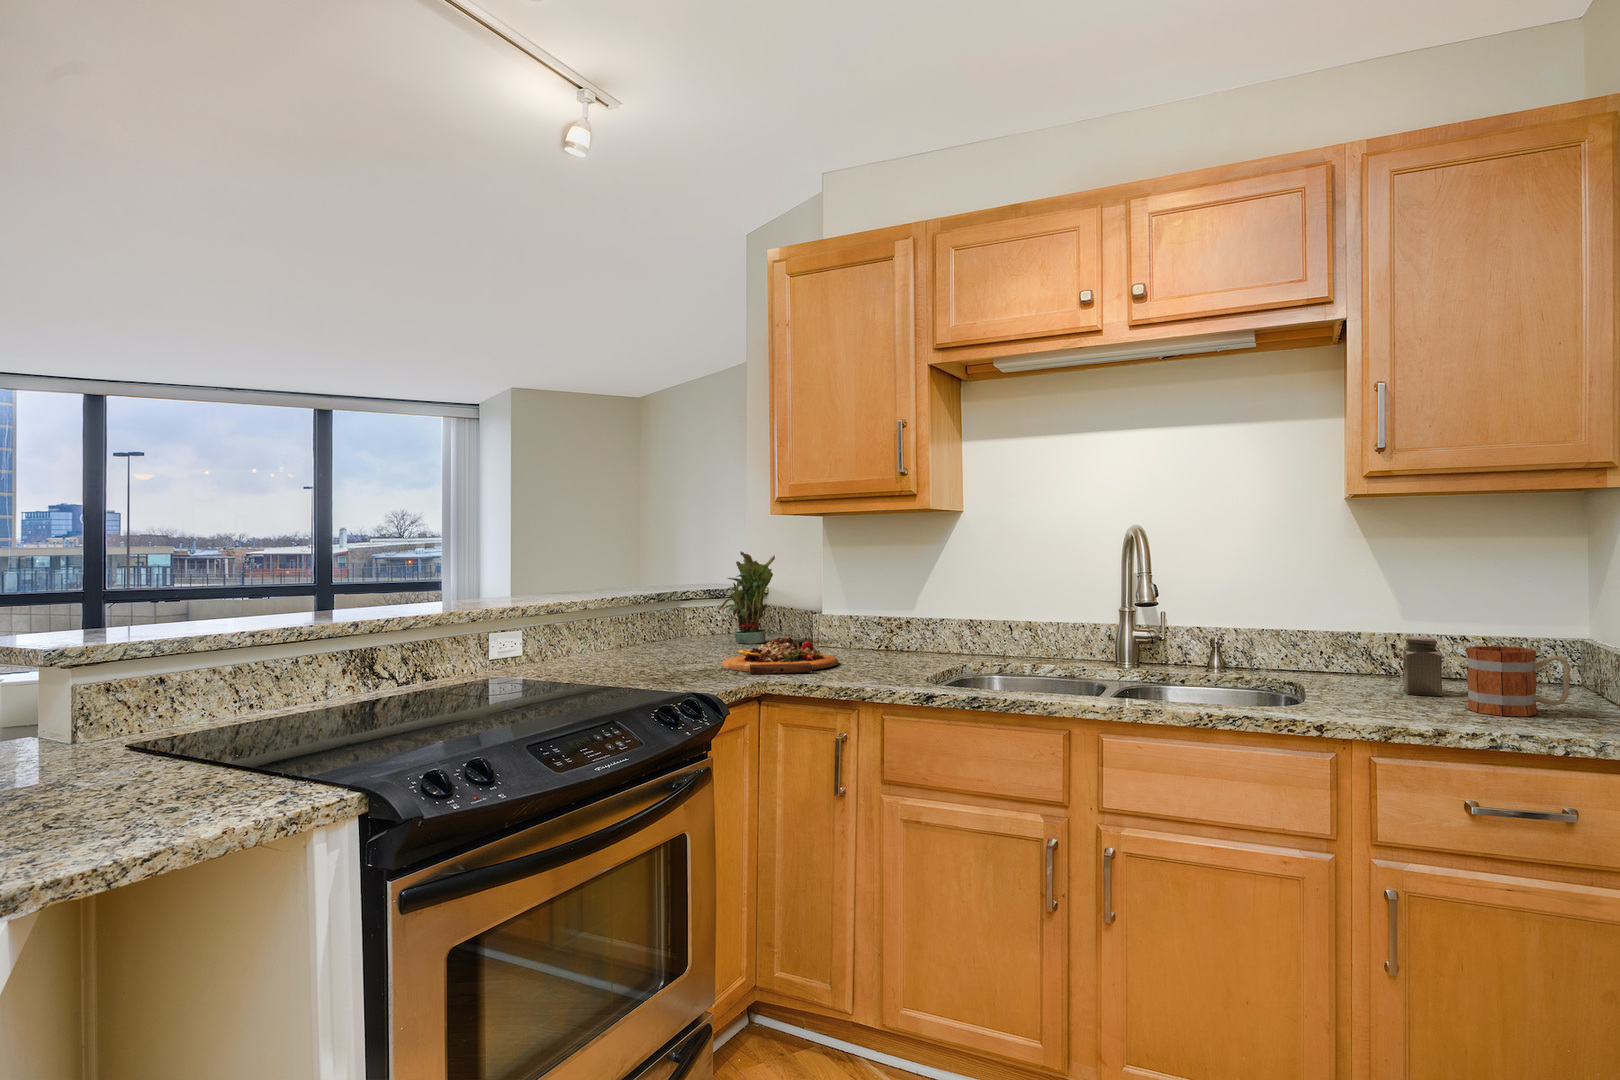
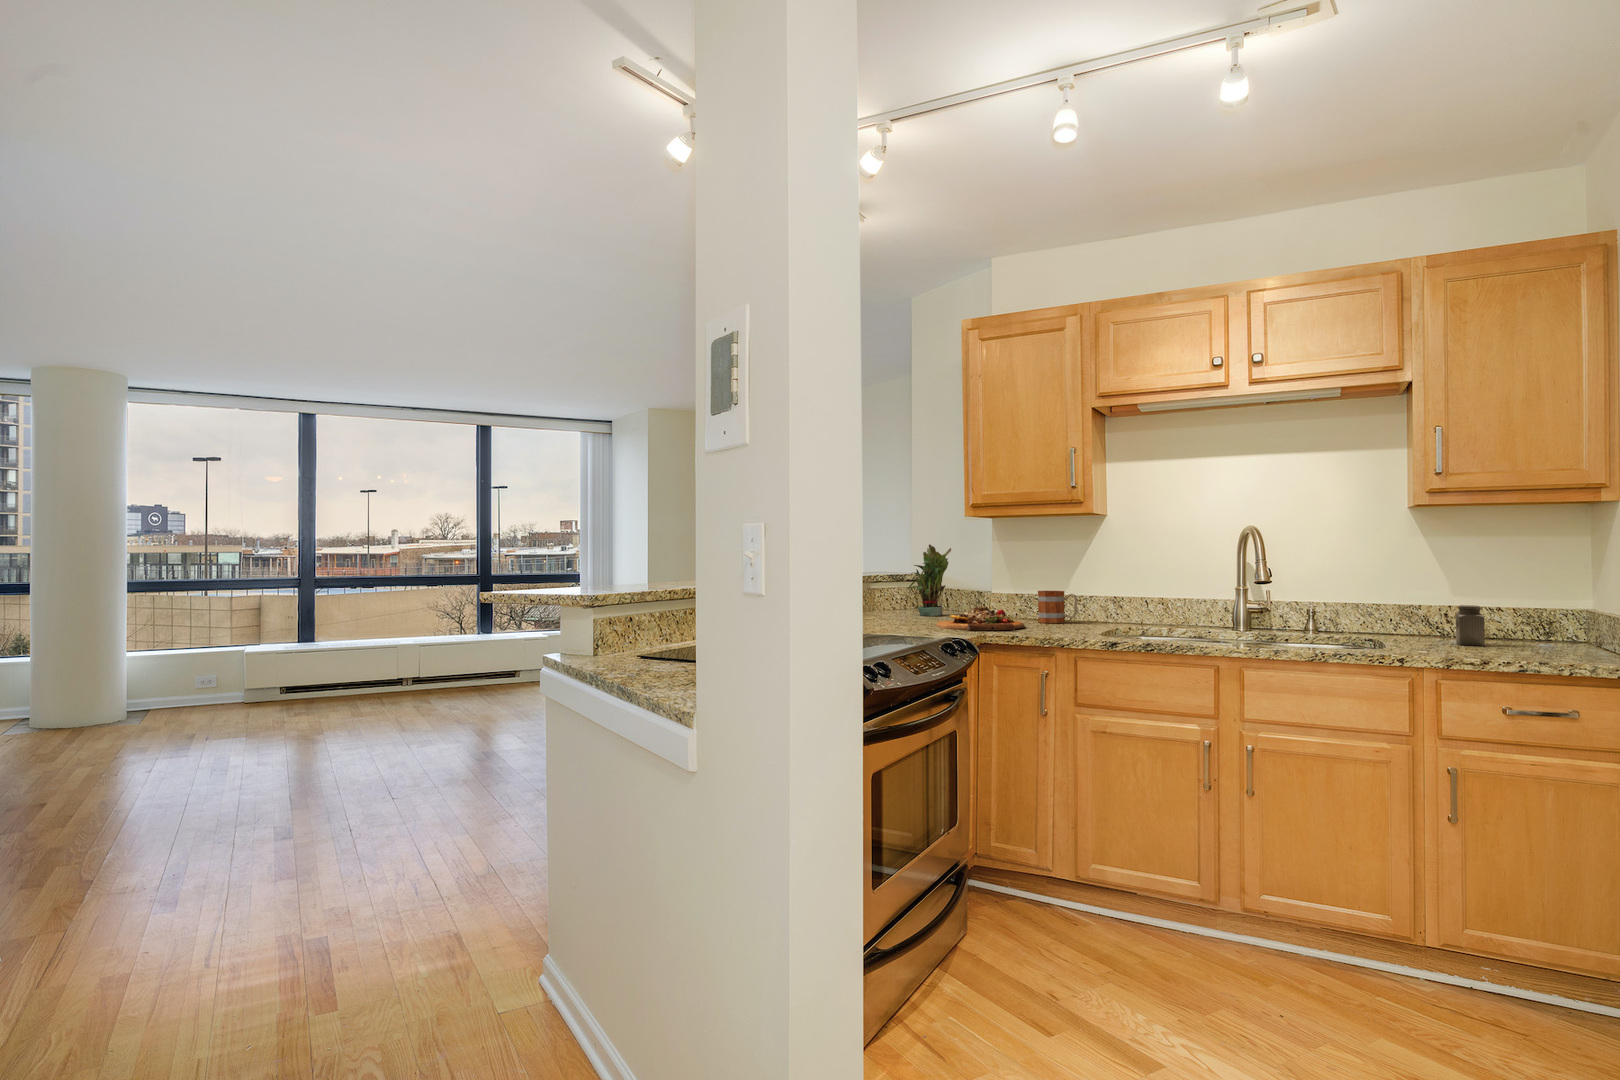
mug: present [1466,646,1570,716] -> present [1038,591,1077,623]

